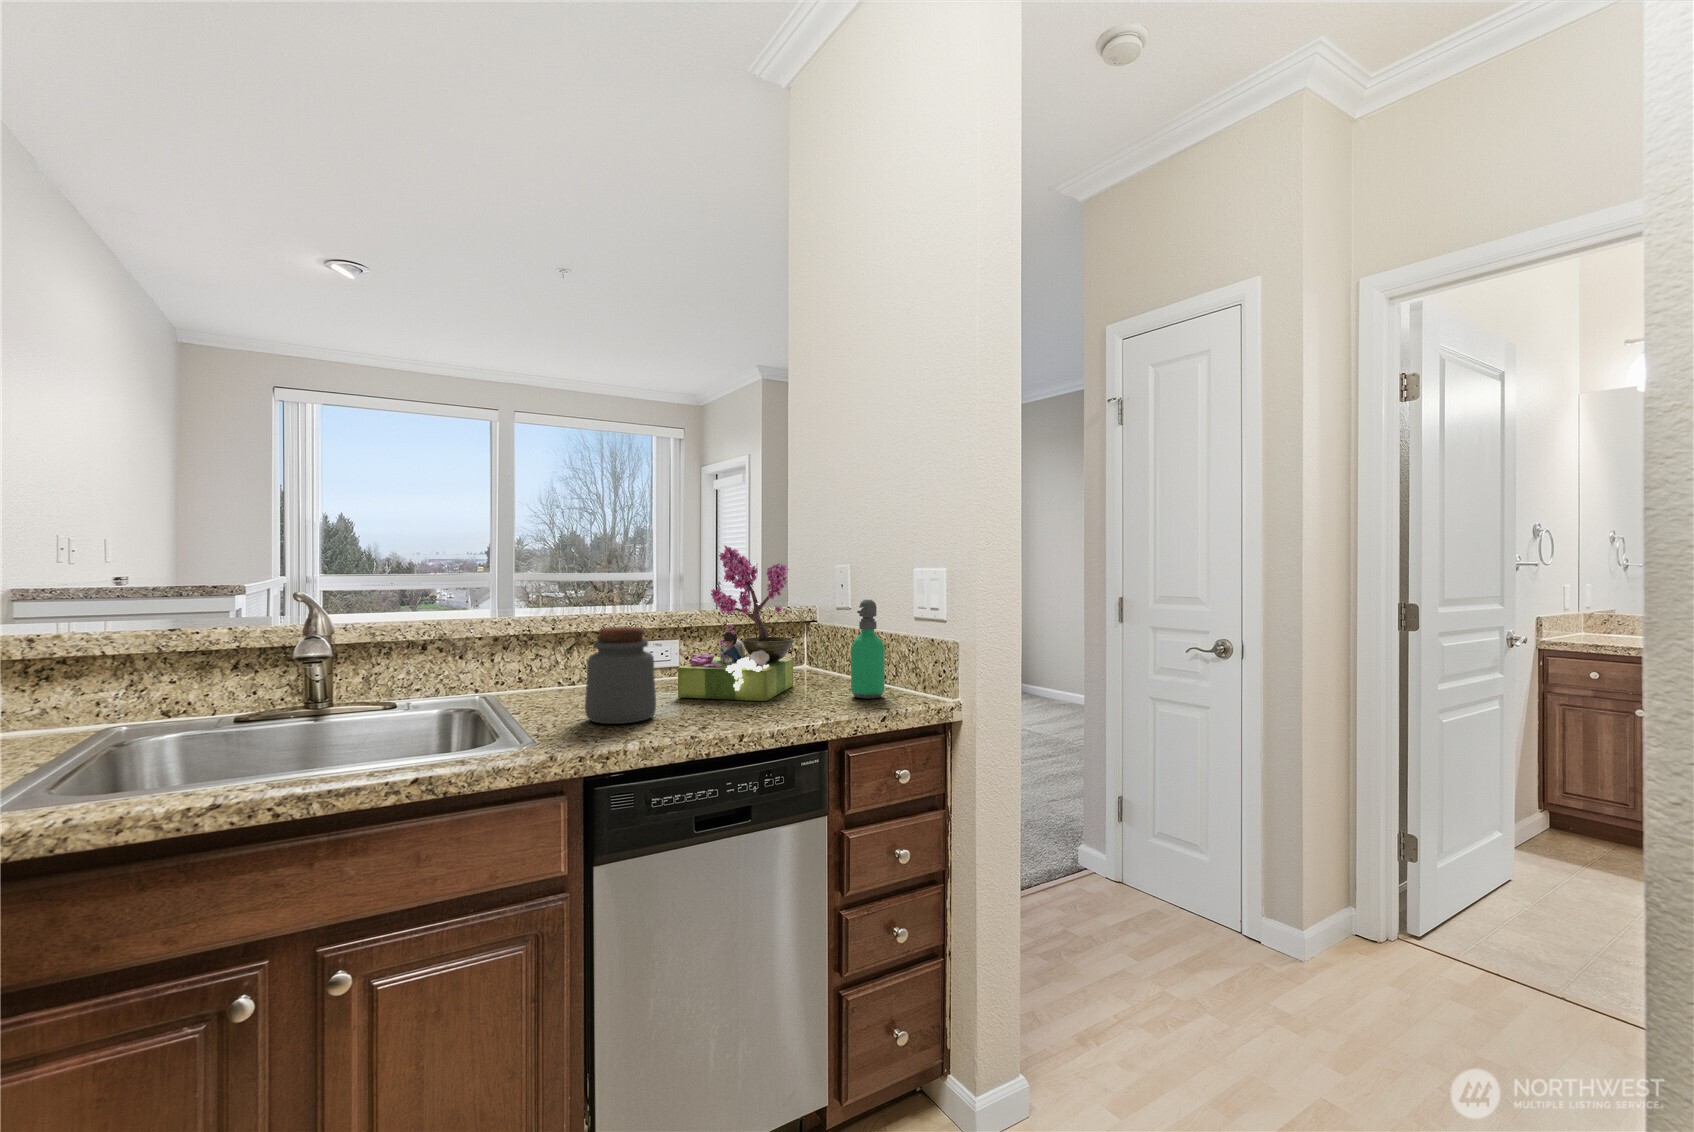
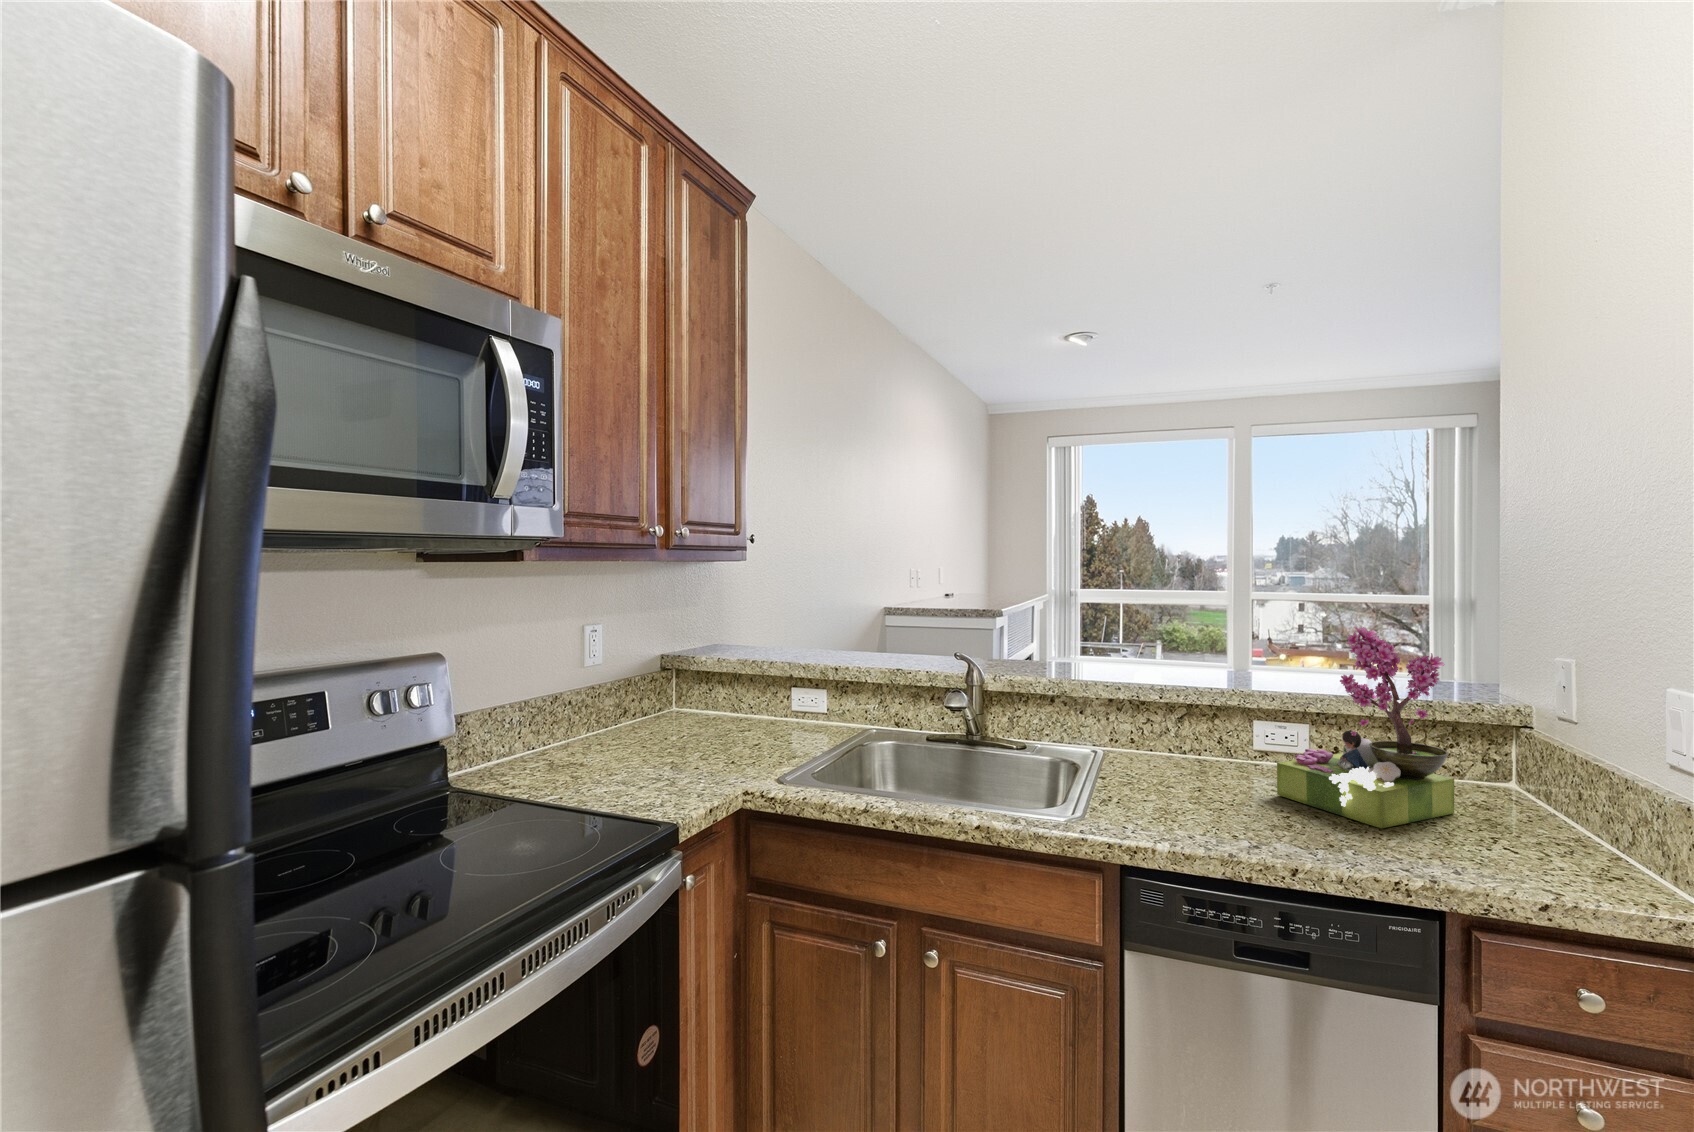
soap dispenser: present [851,599,885,698] -> none [1525,725,1590,870]
jar: present [585,626,656,724] -> none [1149,714,1224,818]

